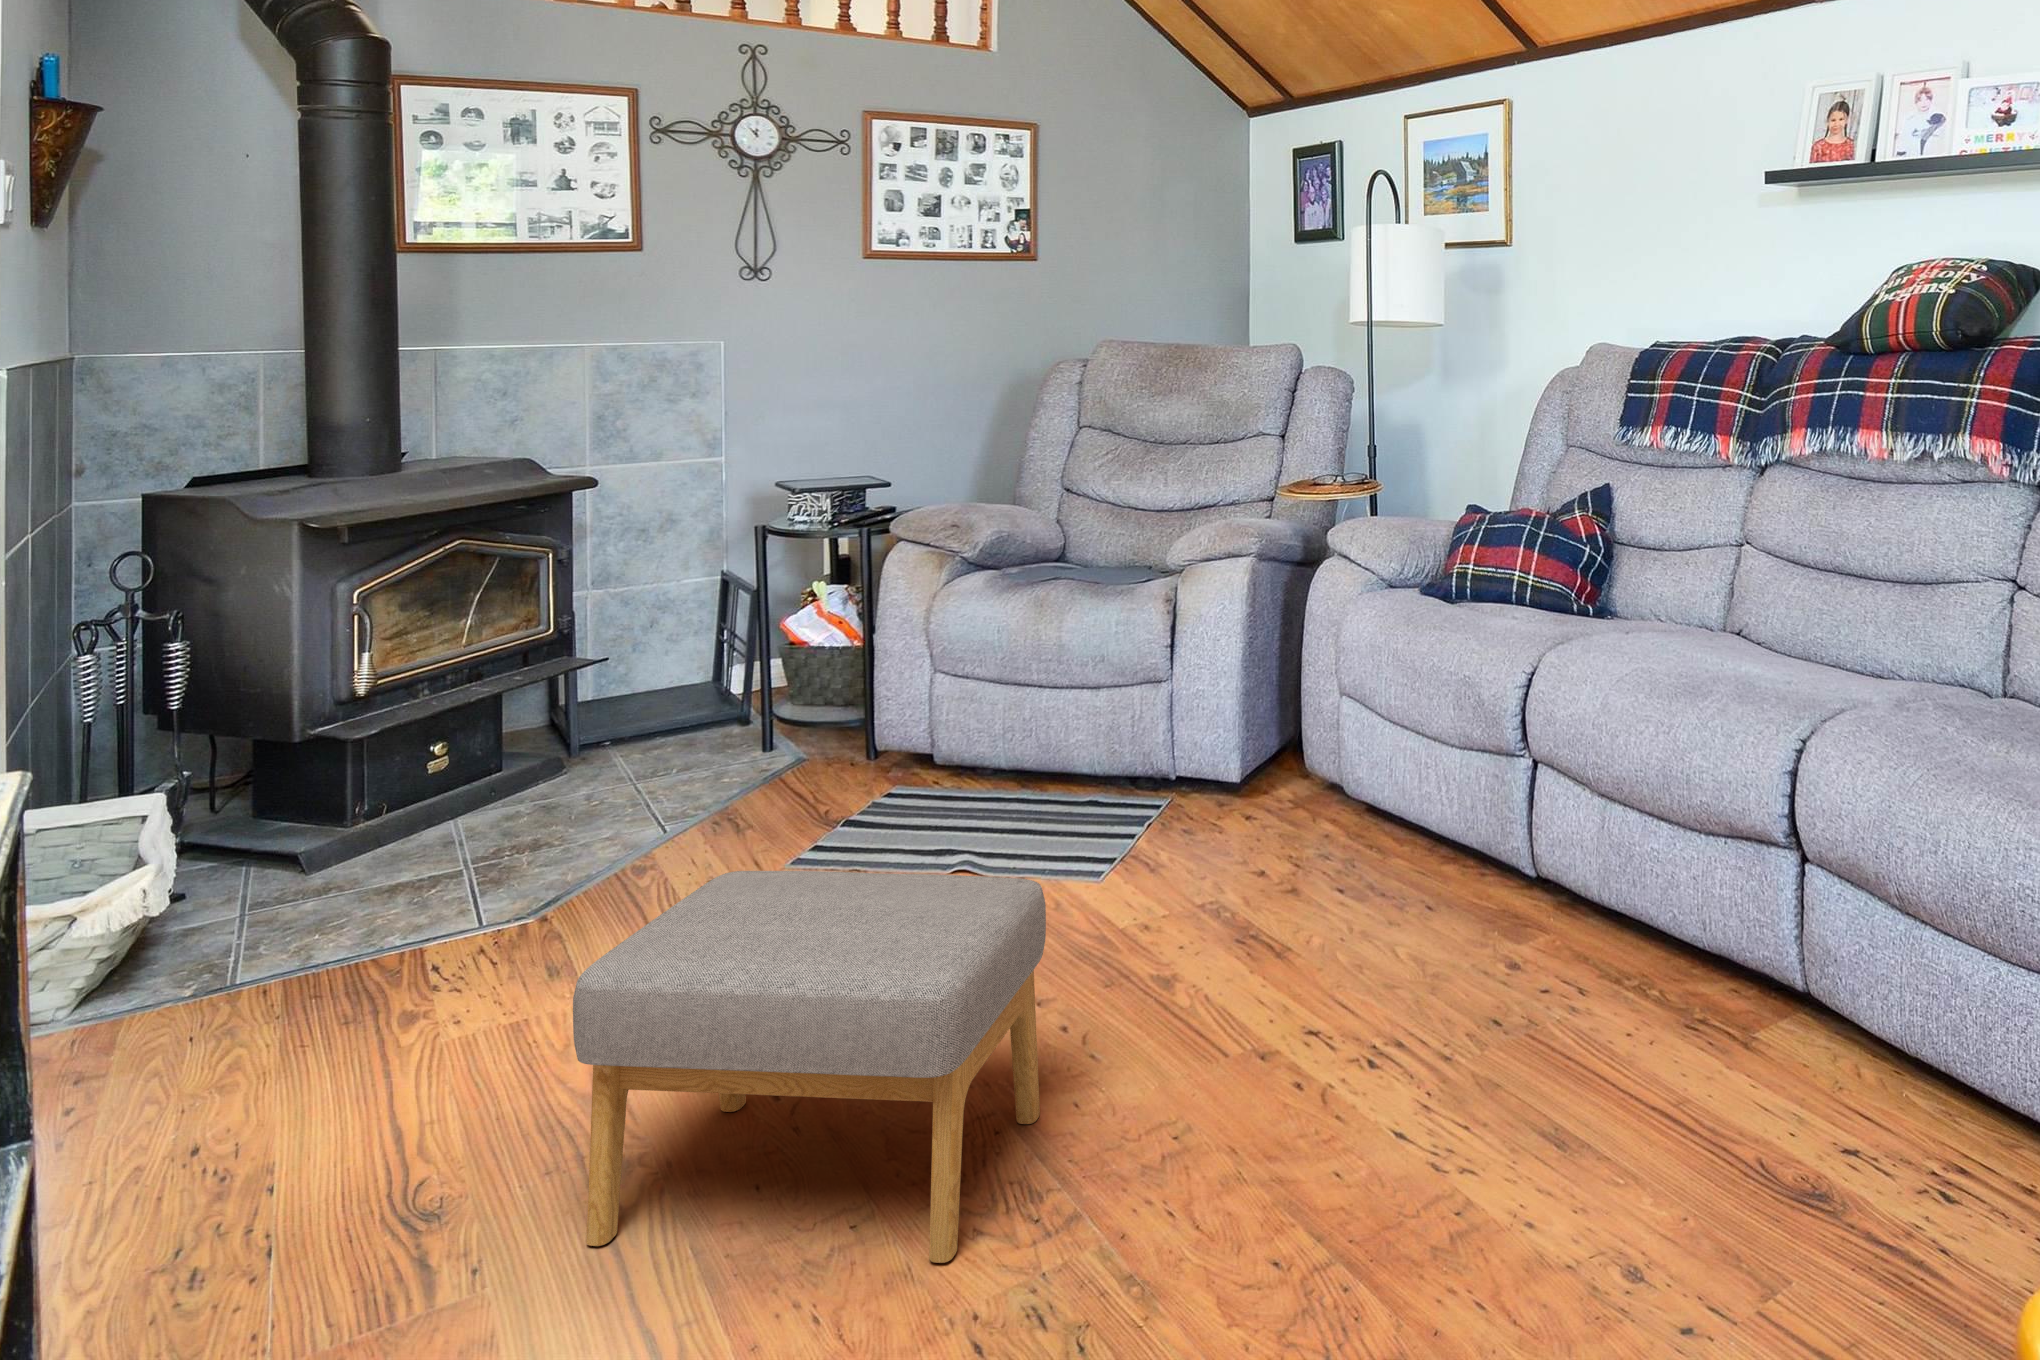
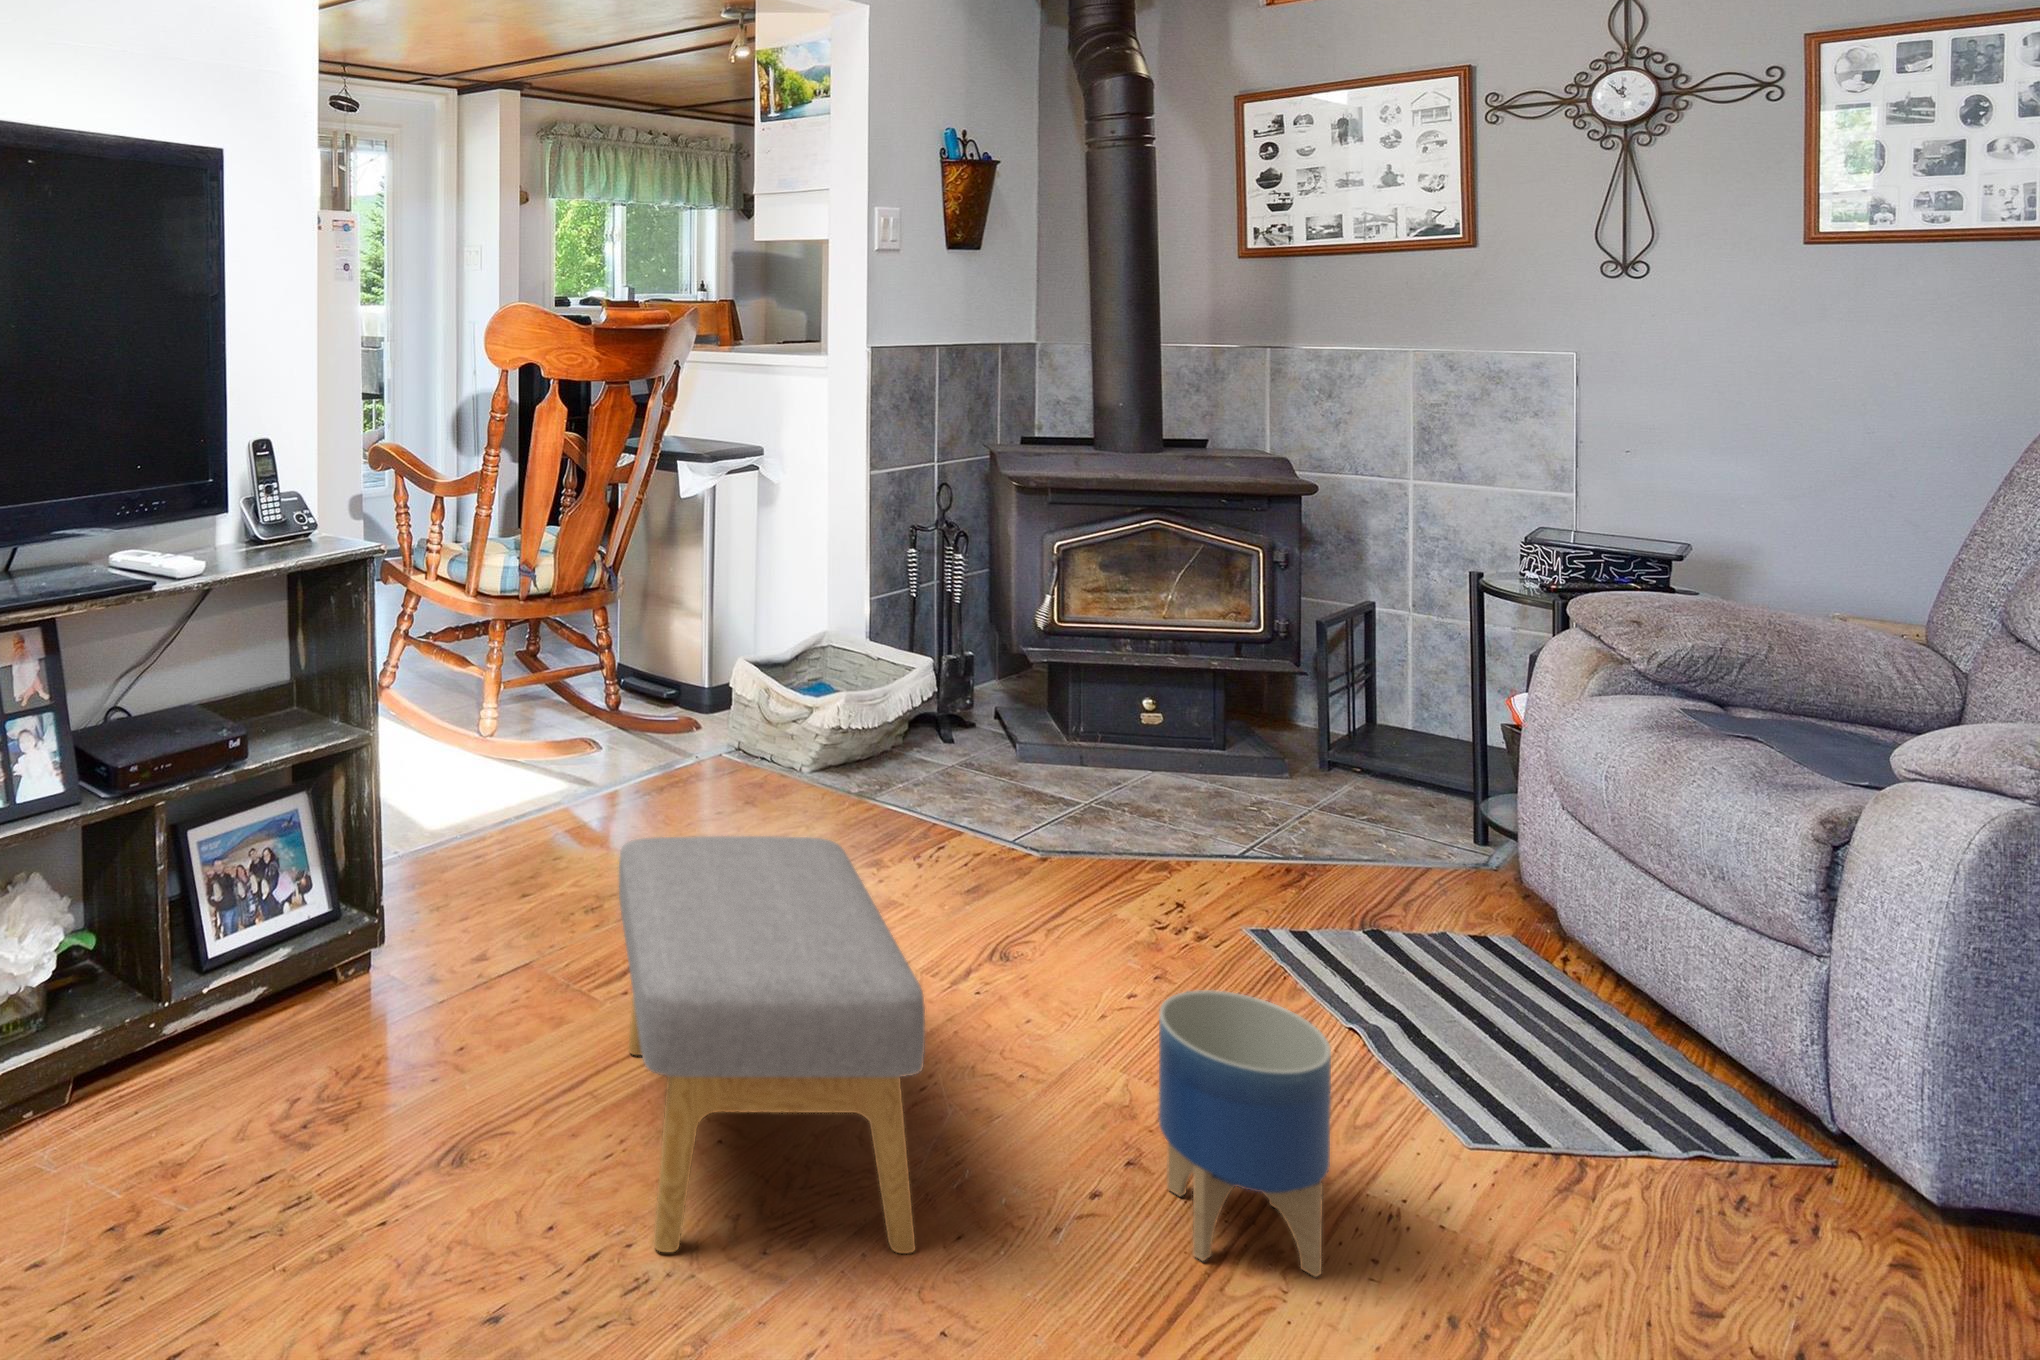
planter: none [1044,803,1158,996] -> present [1158,990,1331,1278]

